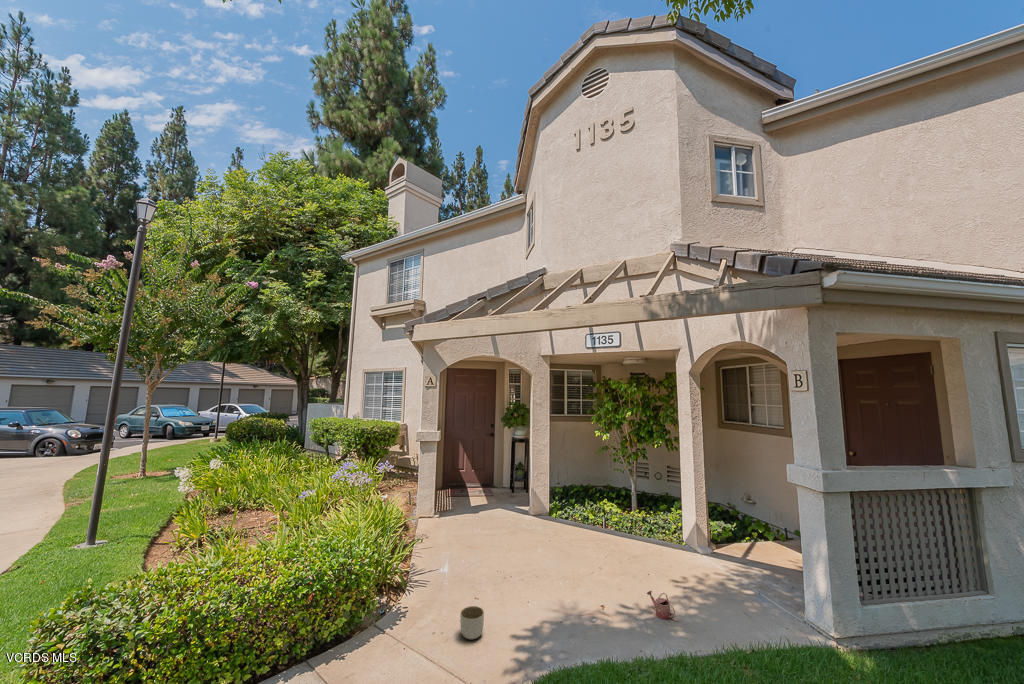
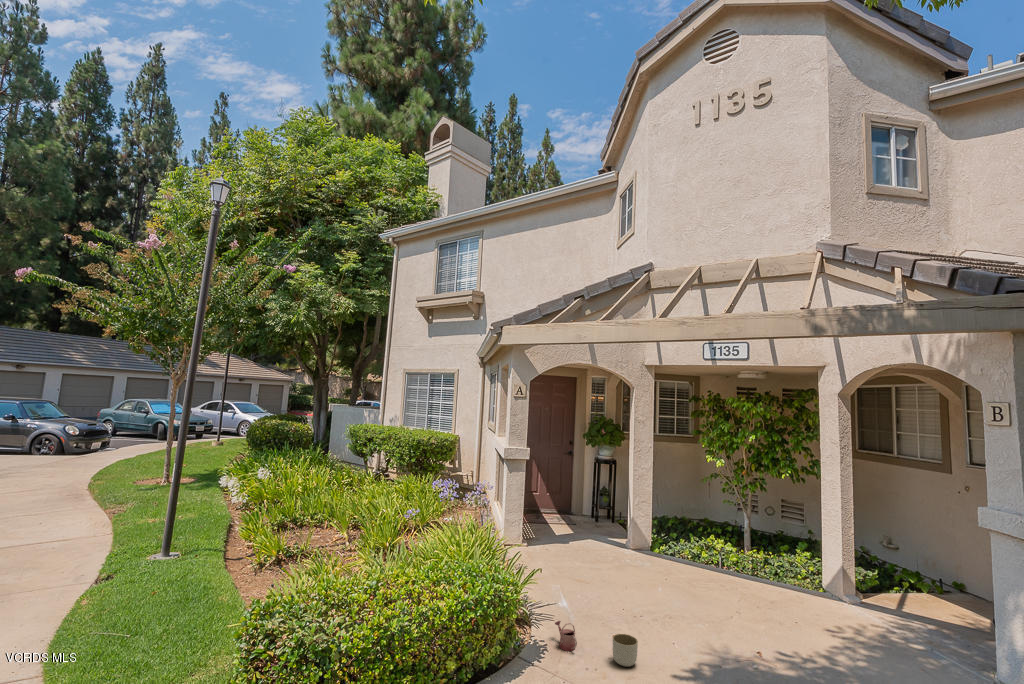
watering can: present [647,591,675,619] -> present [555,621,577,651]

